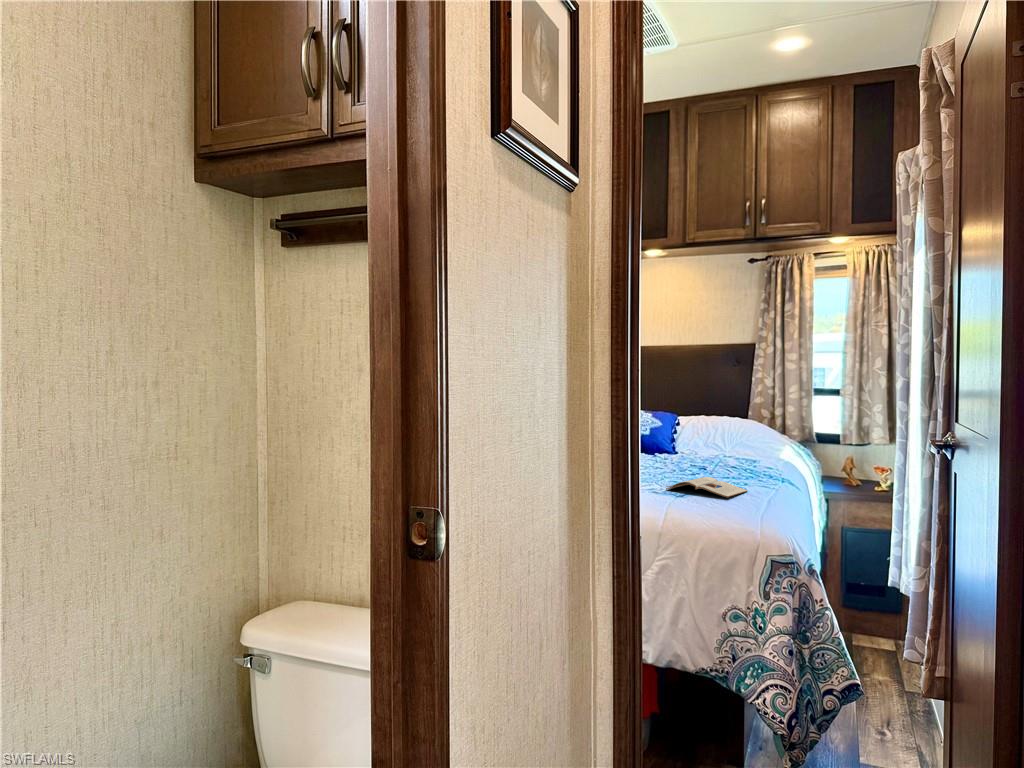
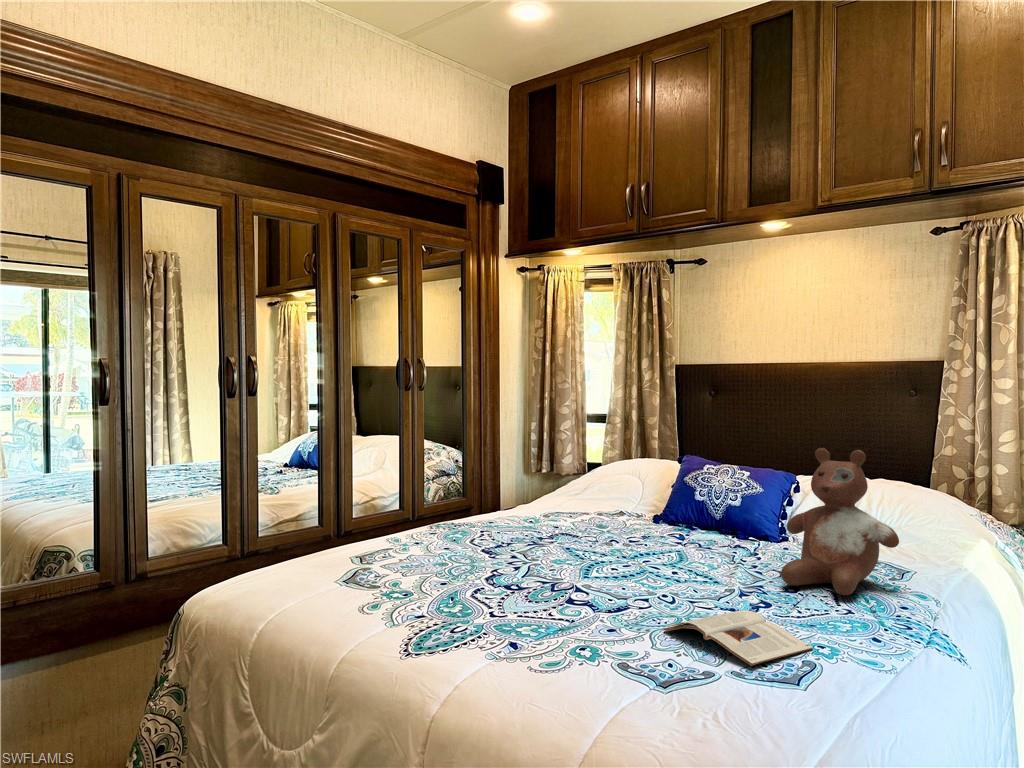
stuffed bear: none [700,390,767,471] -> present [781,448,899,595]

